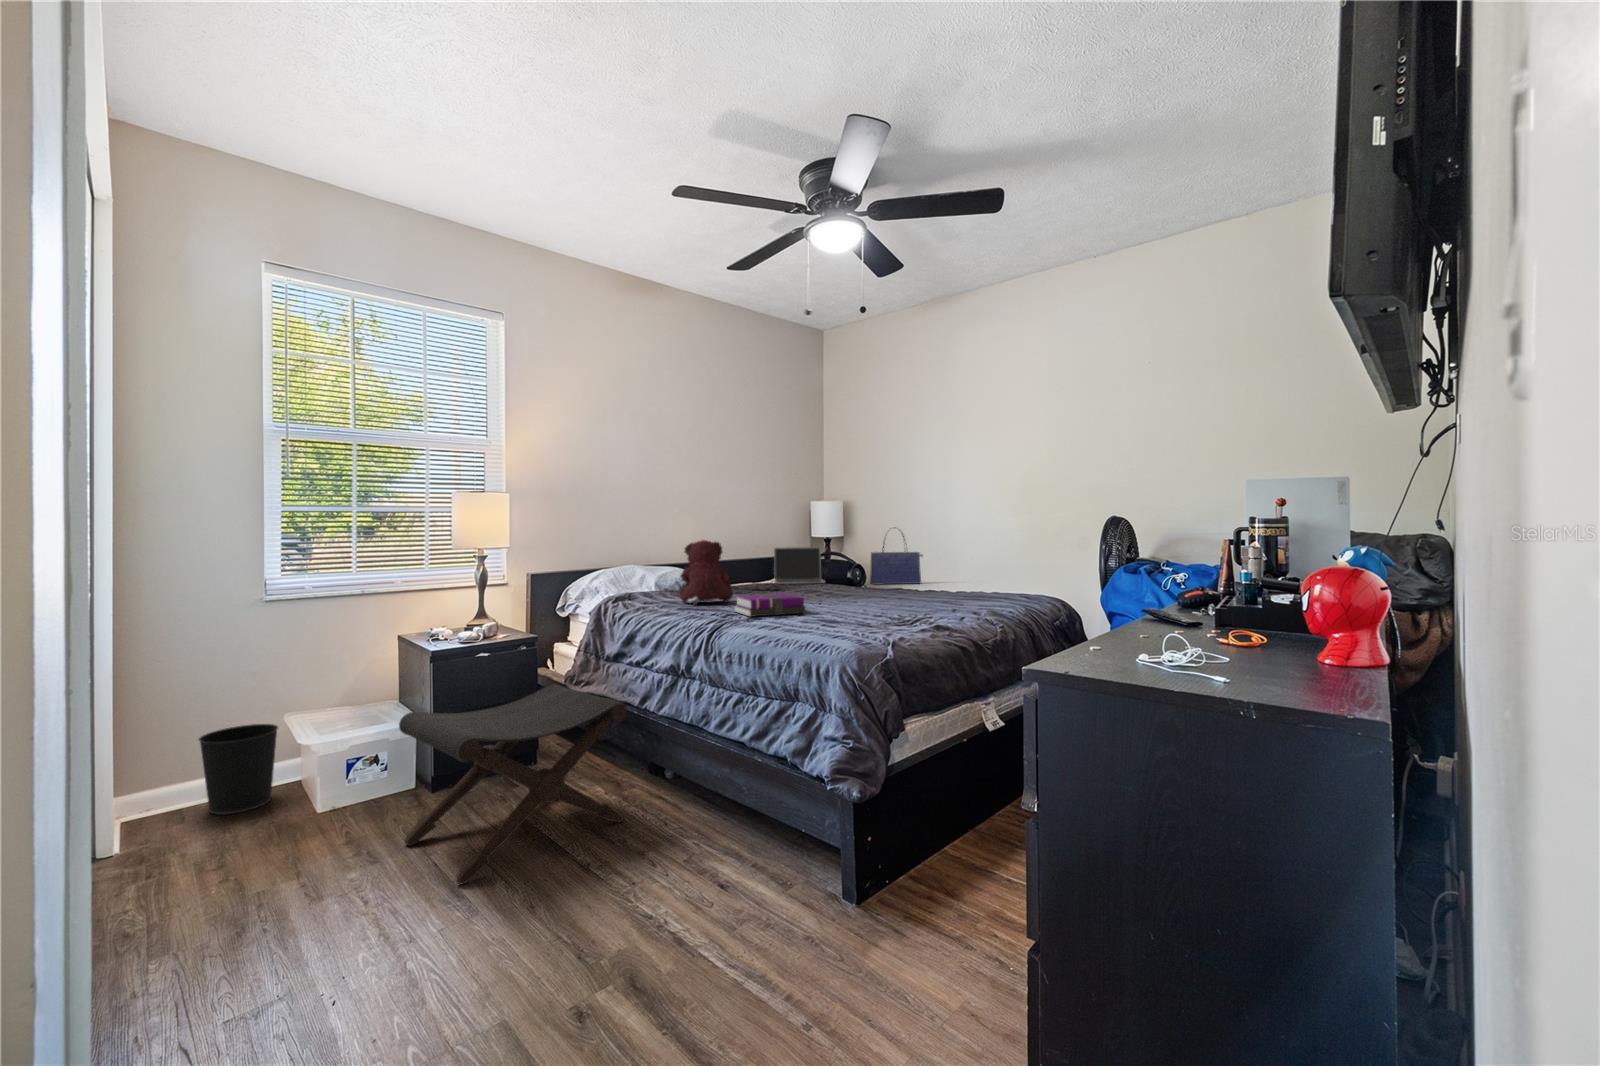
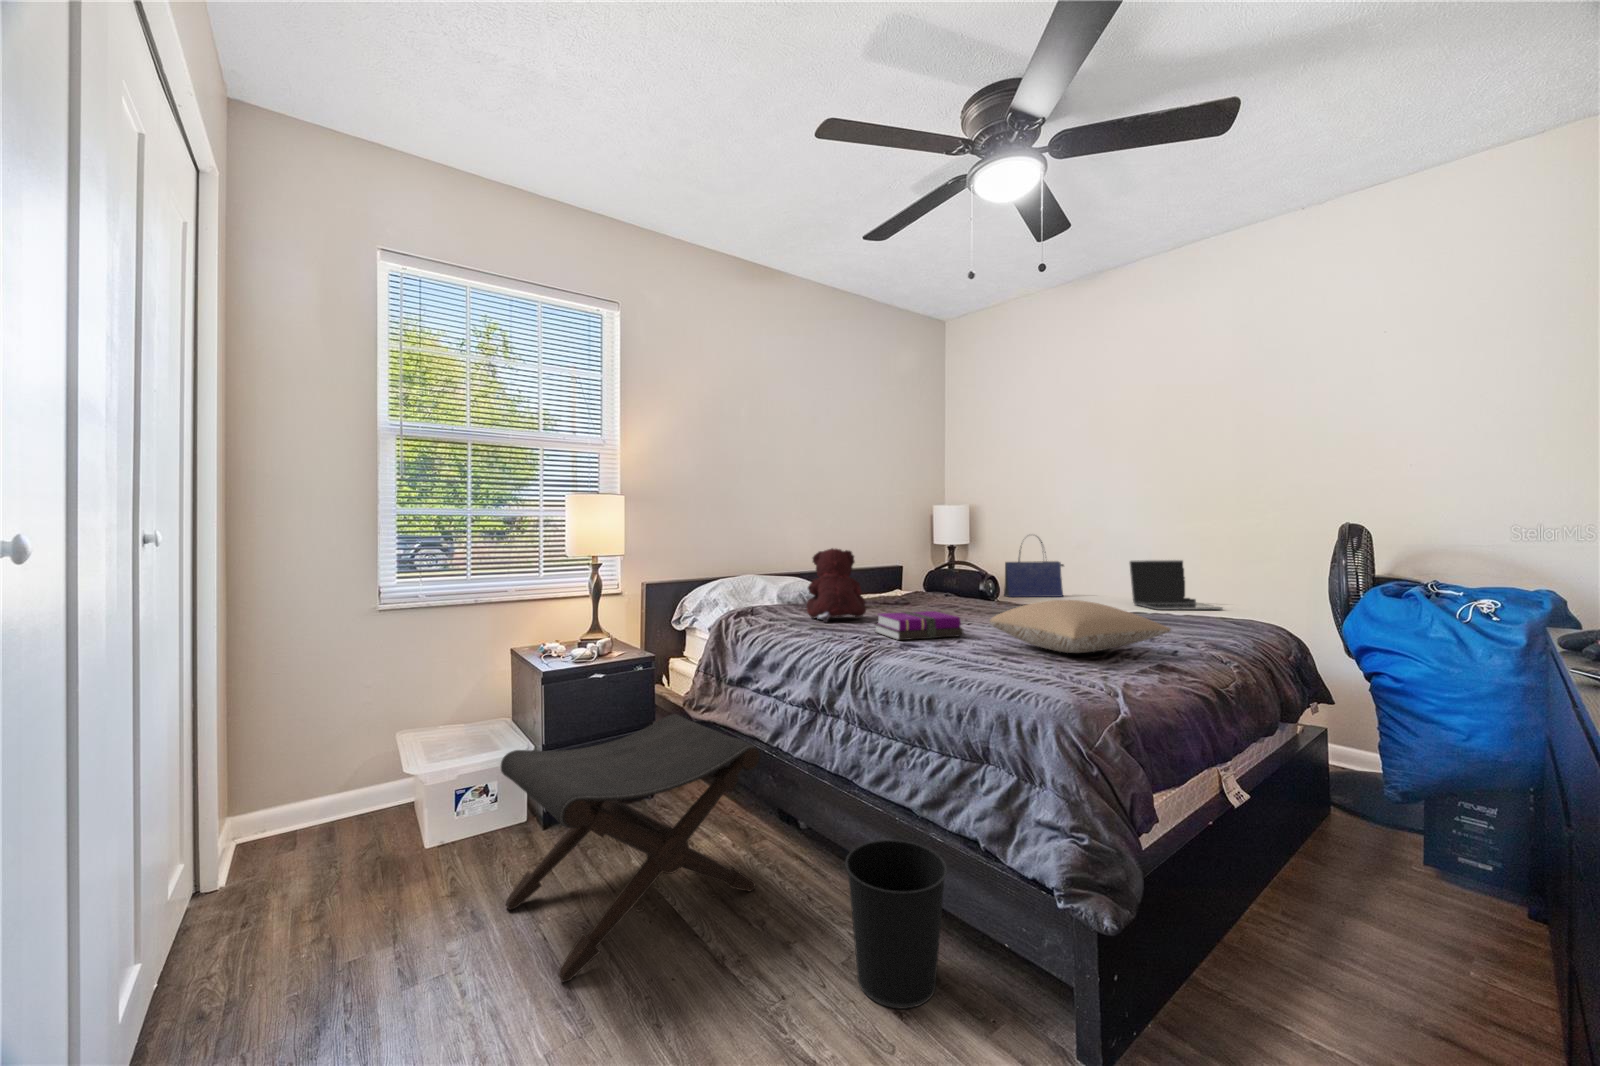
laptop: present [774,547,825,584] -> present [1130,560,1222,610]
pillow: none [823,581,955,622] -> present [990,600,1171,653]
wastebasket: present [199,724,278,815] -> present [845,839,947,1009]

